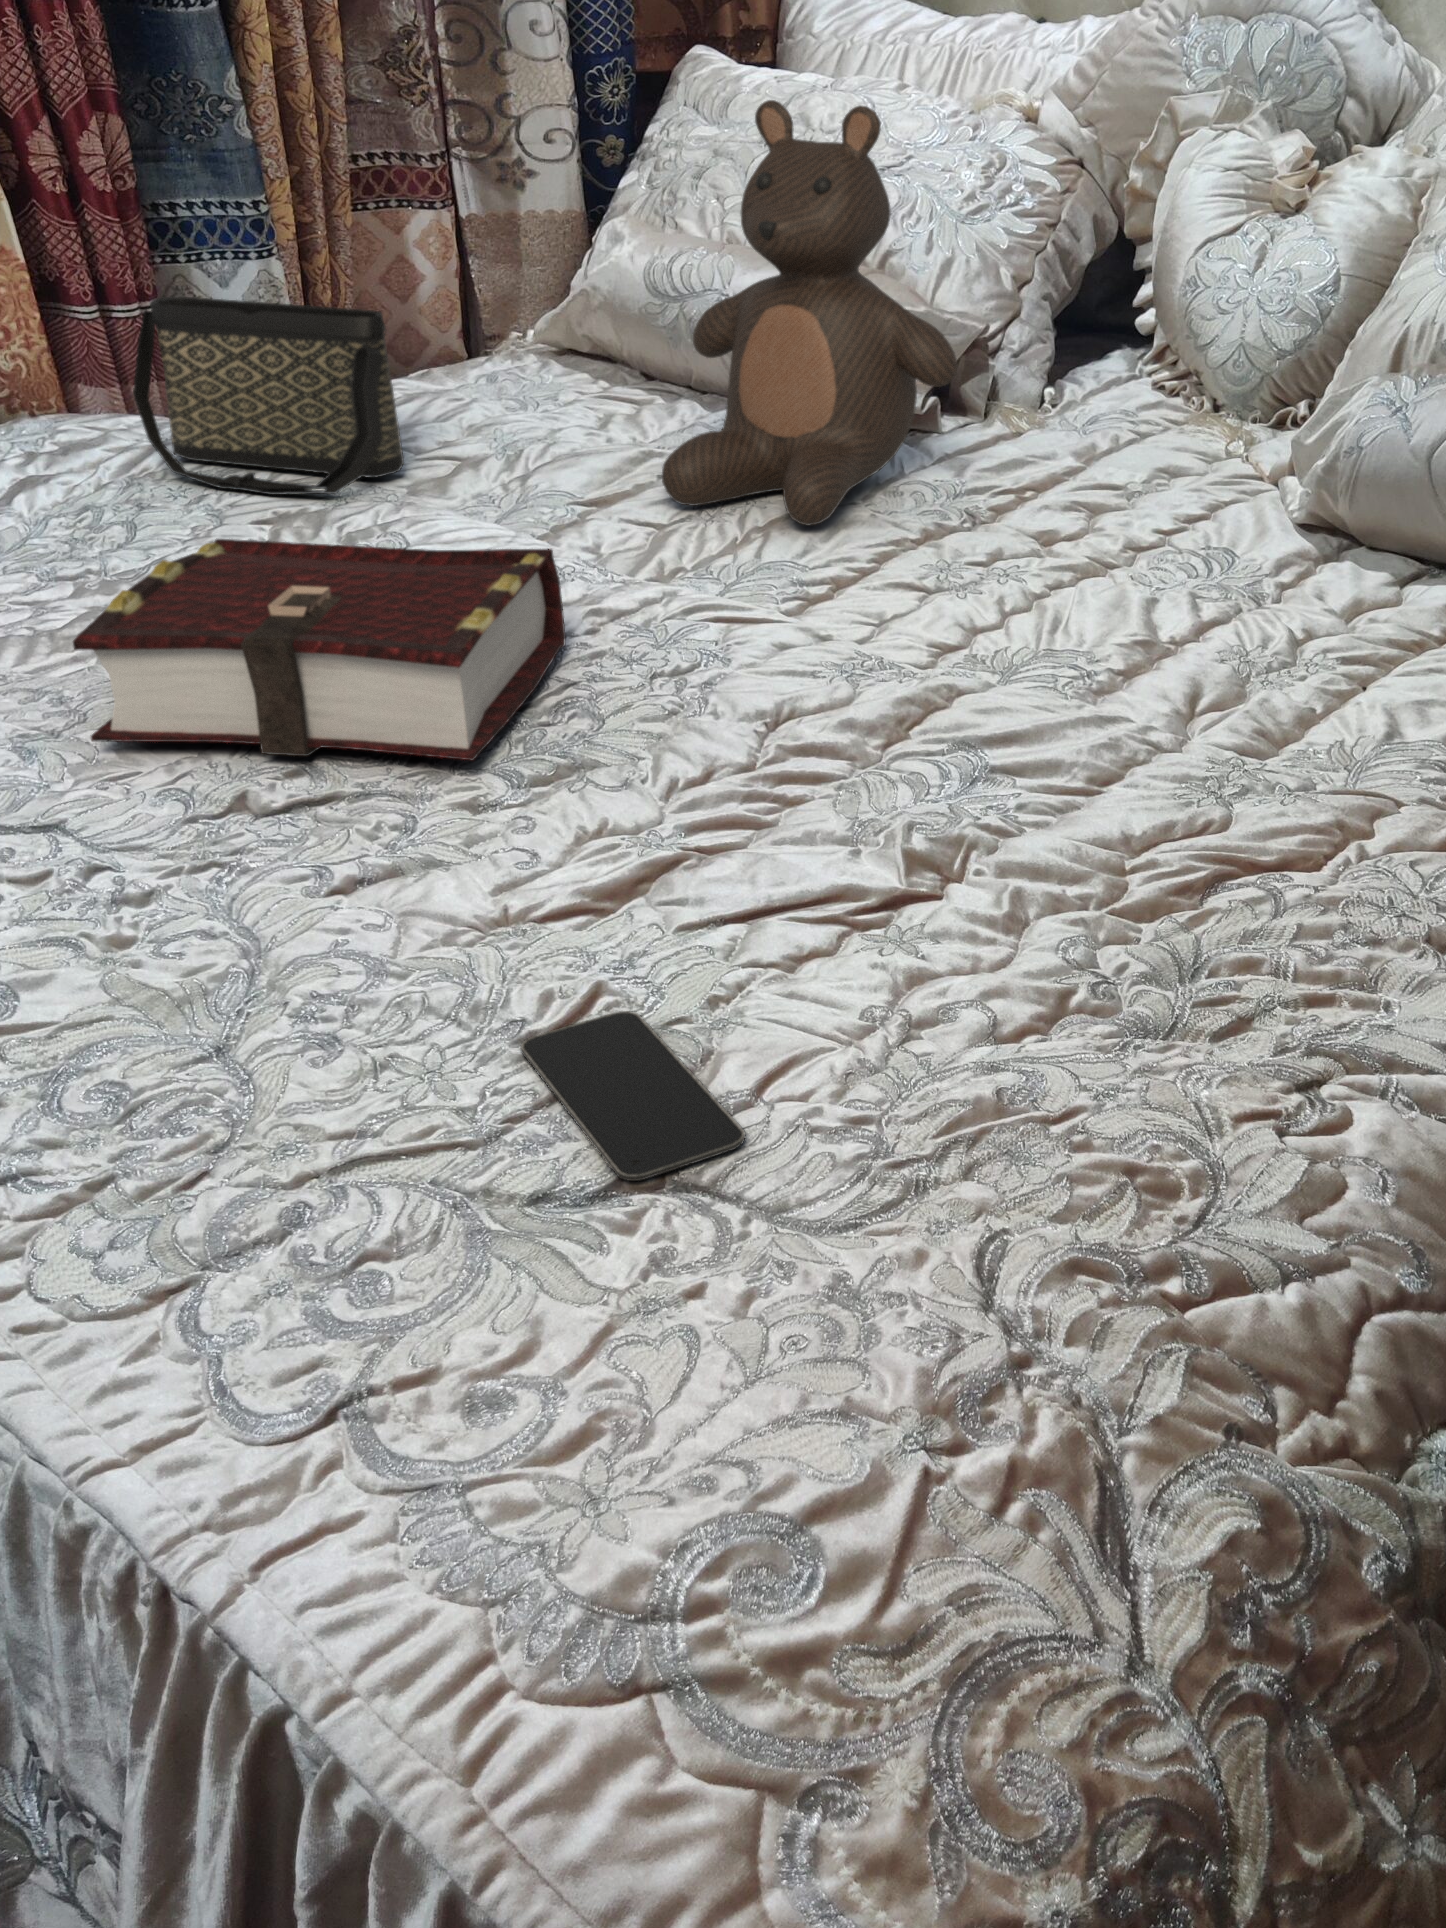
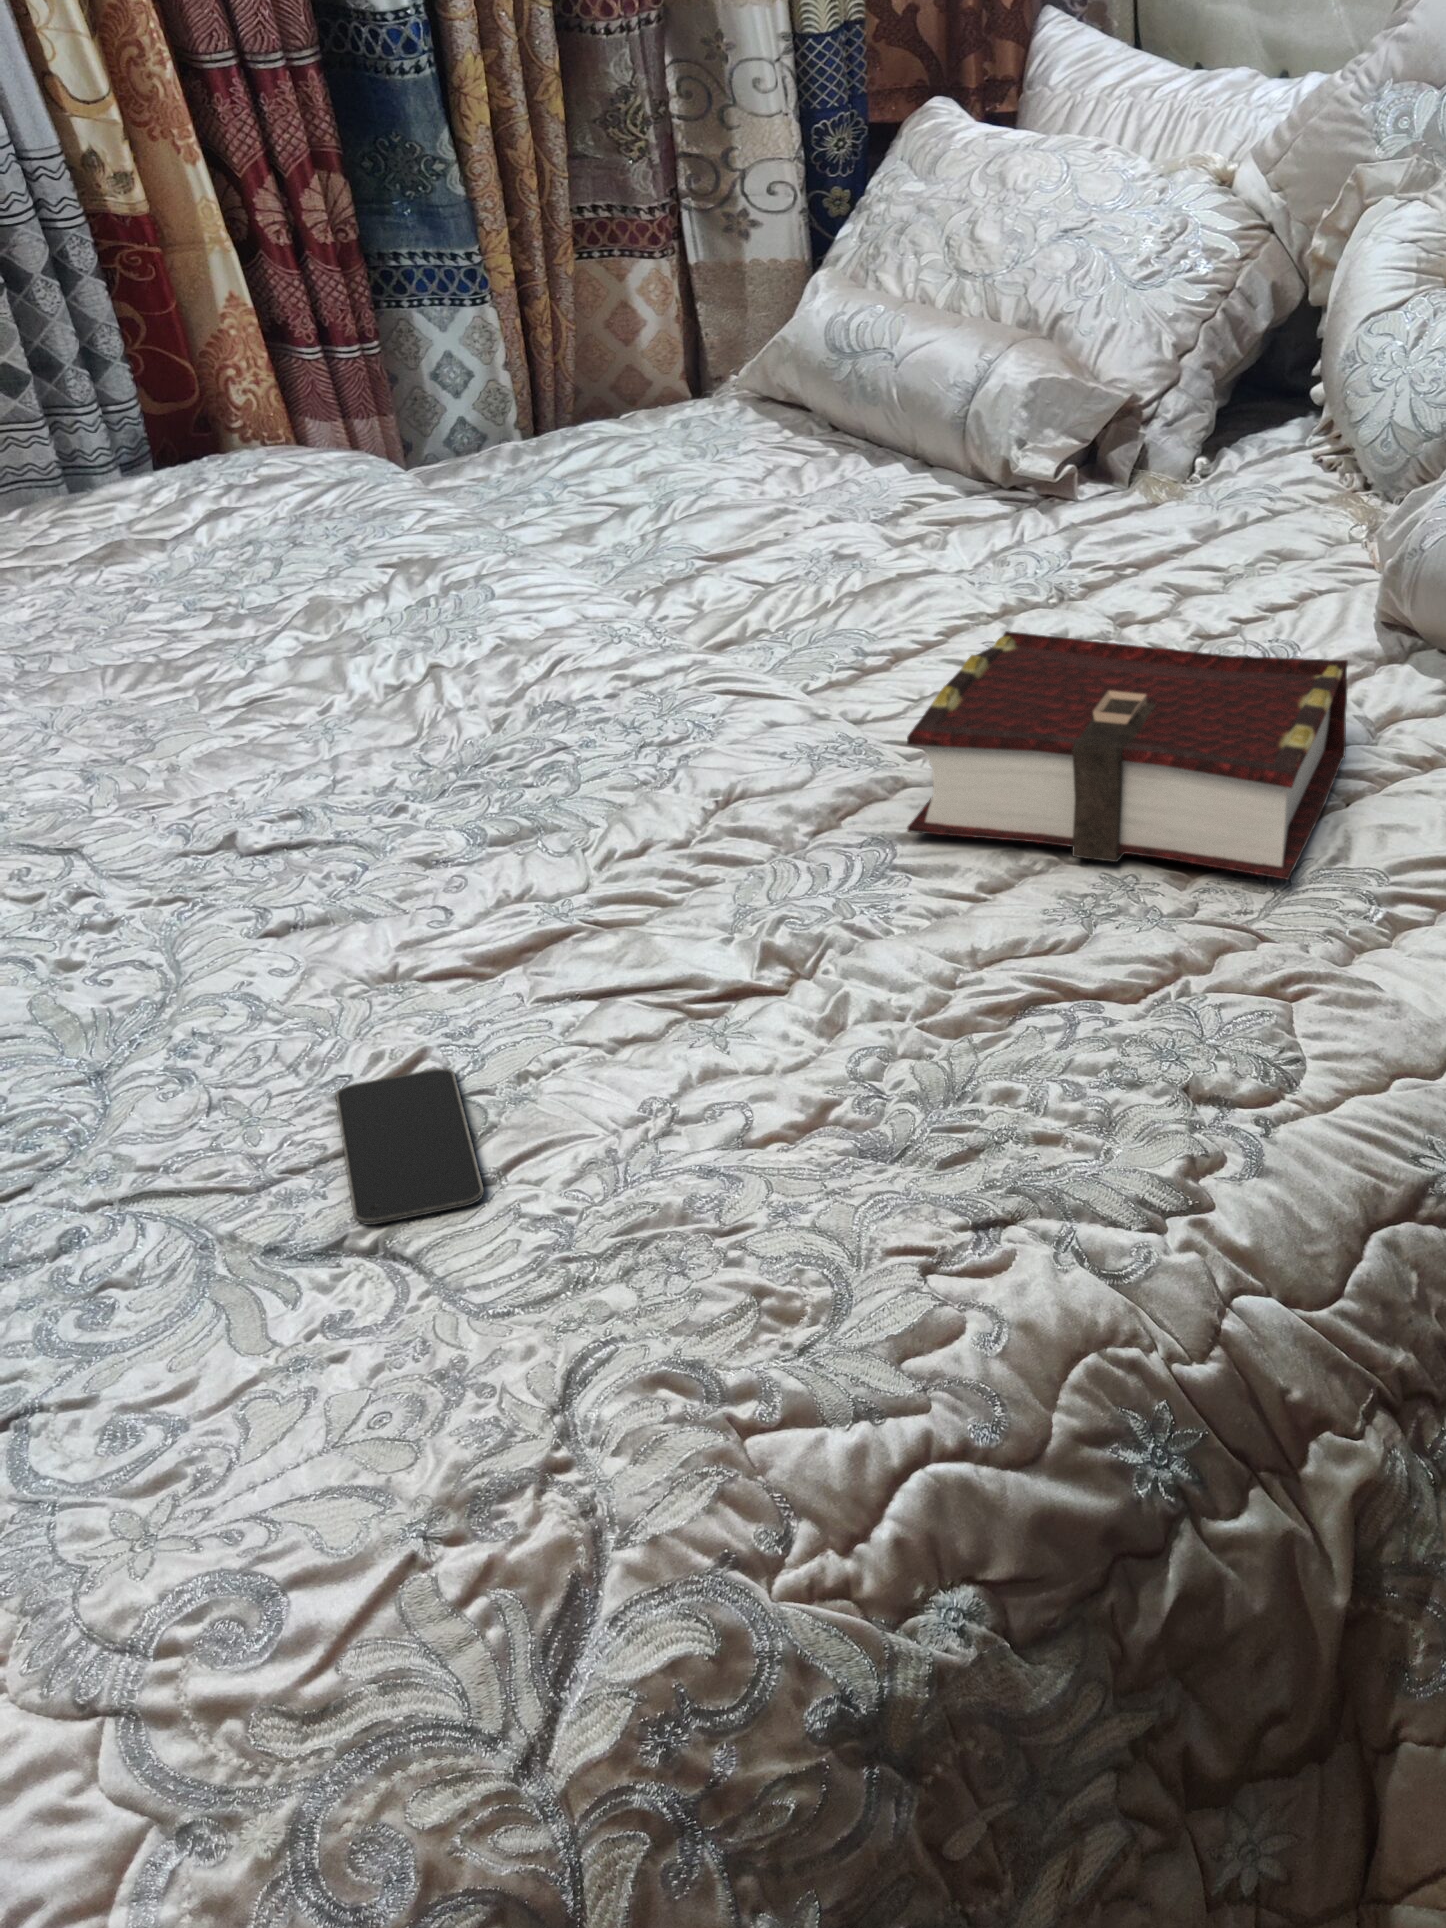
teddy bear: present [662,100,957,525] -> none [754,178,1048,601]
handbag: present [133,296,404,495] -> none [296,353,535,547]
book: present [73,539,565,760] -> present [907,631,1348,879]

